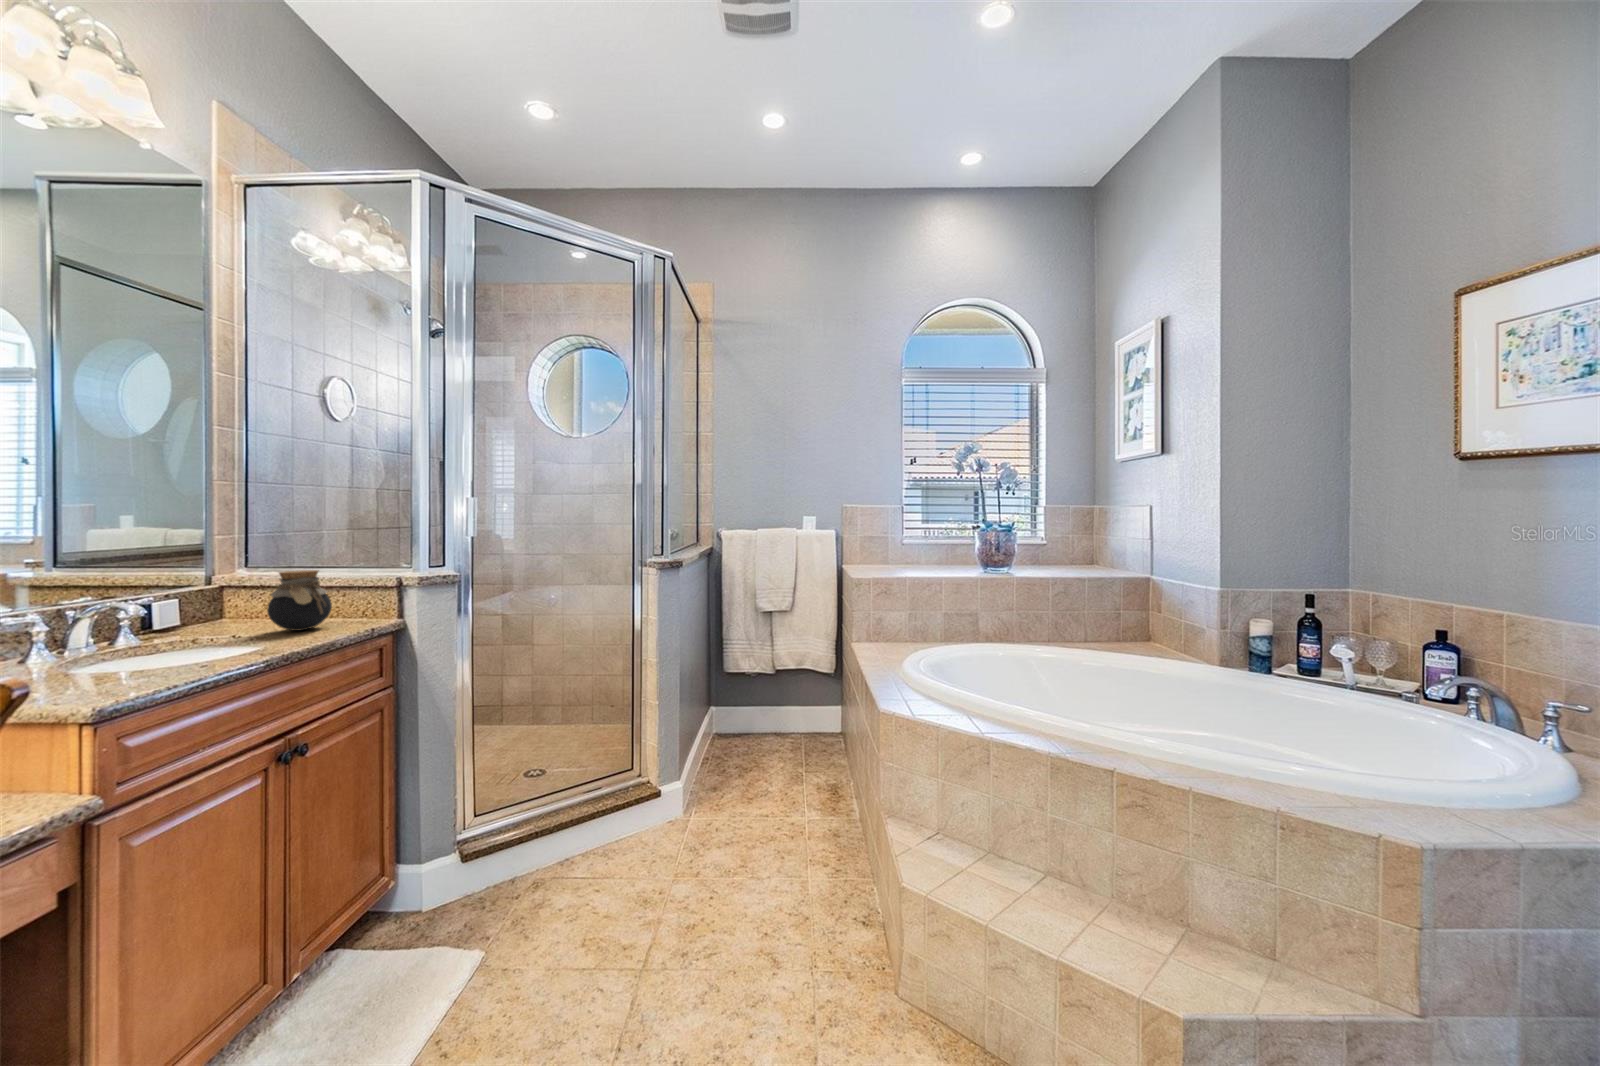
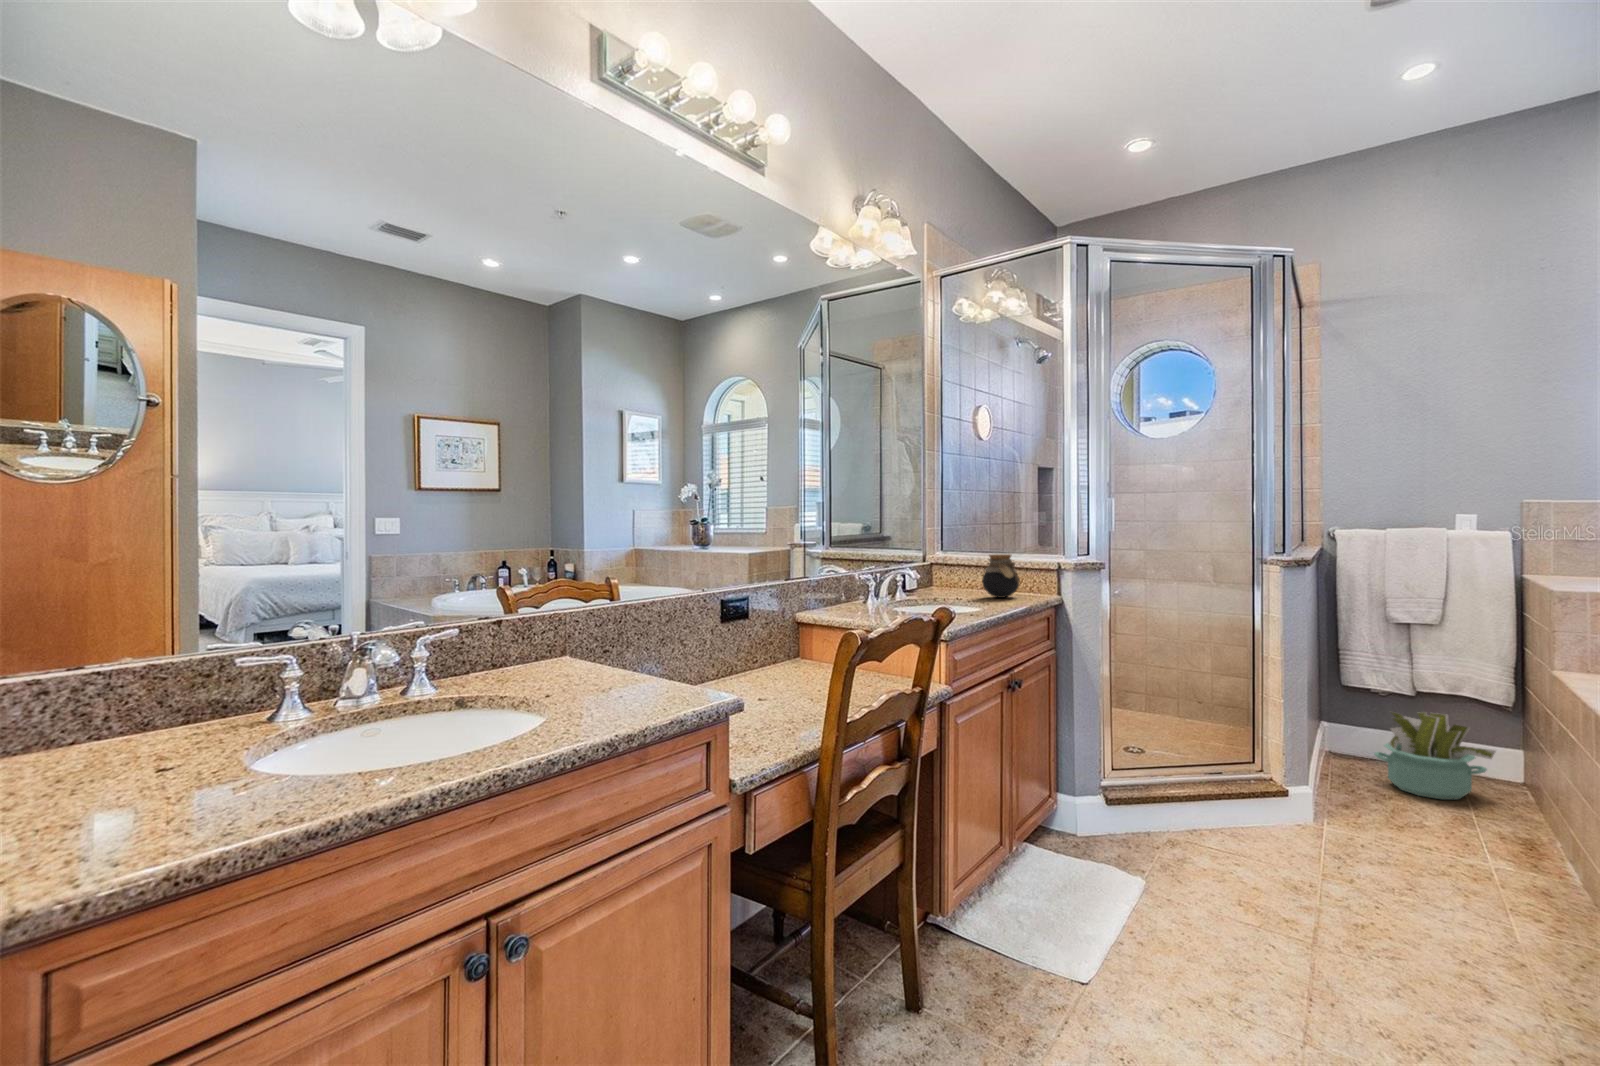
decorative plant: none [746,681,822,754] -> present [1374,712,1496,799]

